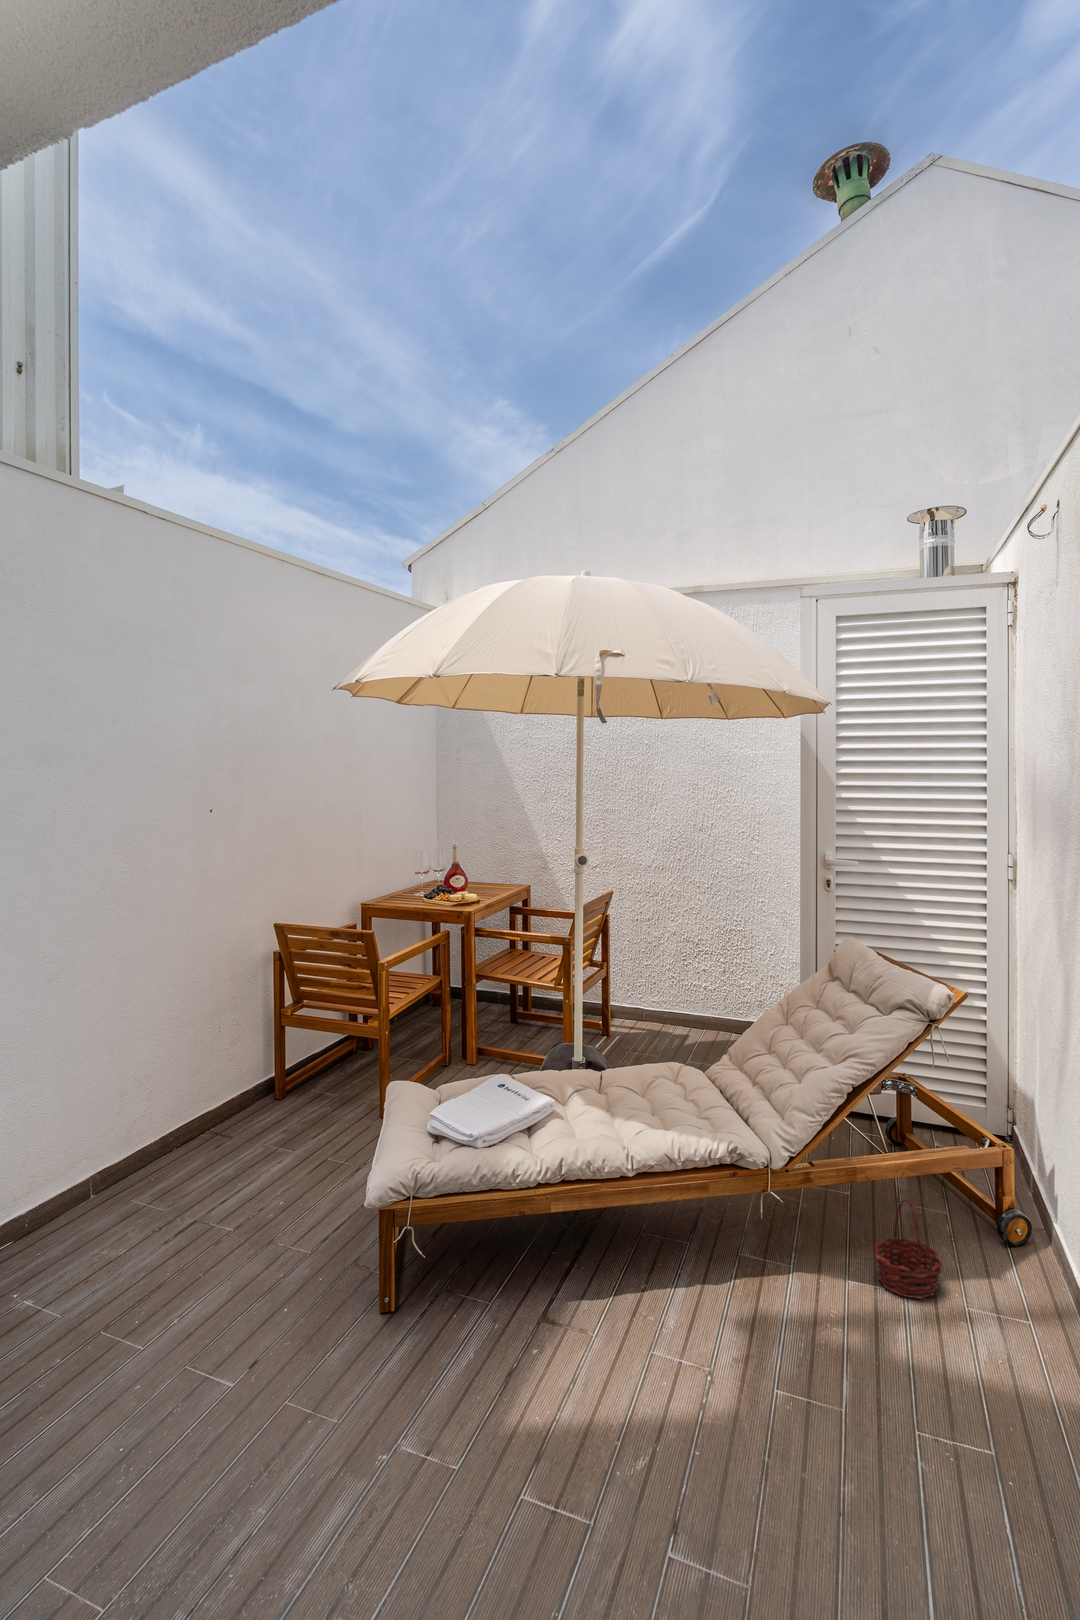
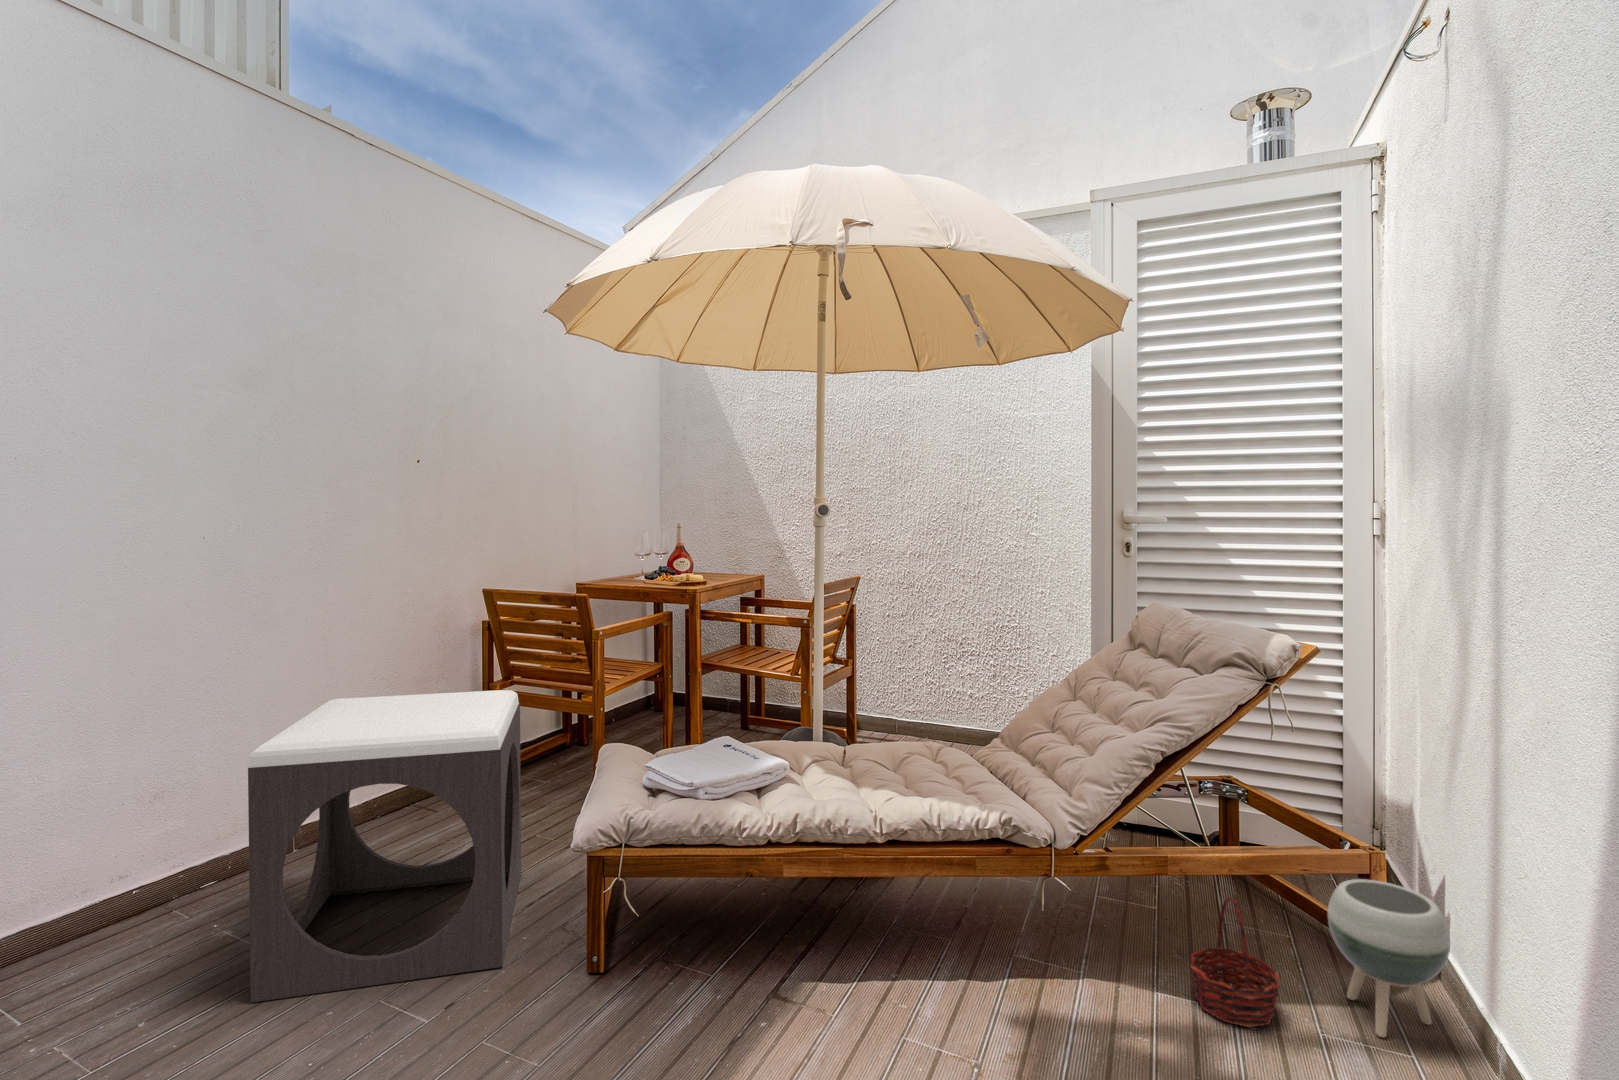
footstool: none [65,1050,295,1376] -> present [248,690,521,1003]
planter: none [975,1176,1060,1295] -> present [1328,879,1450,1037]

